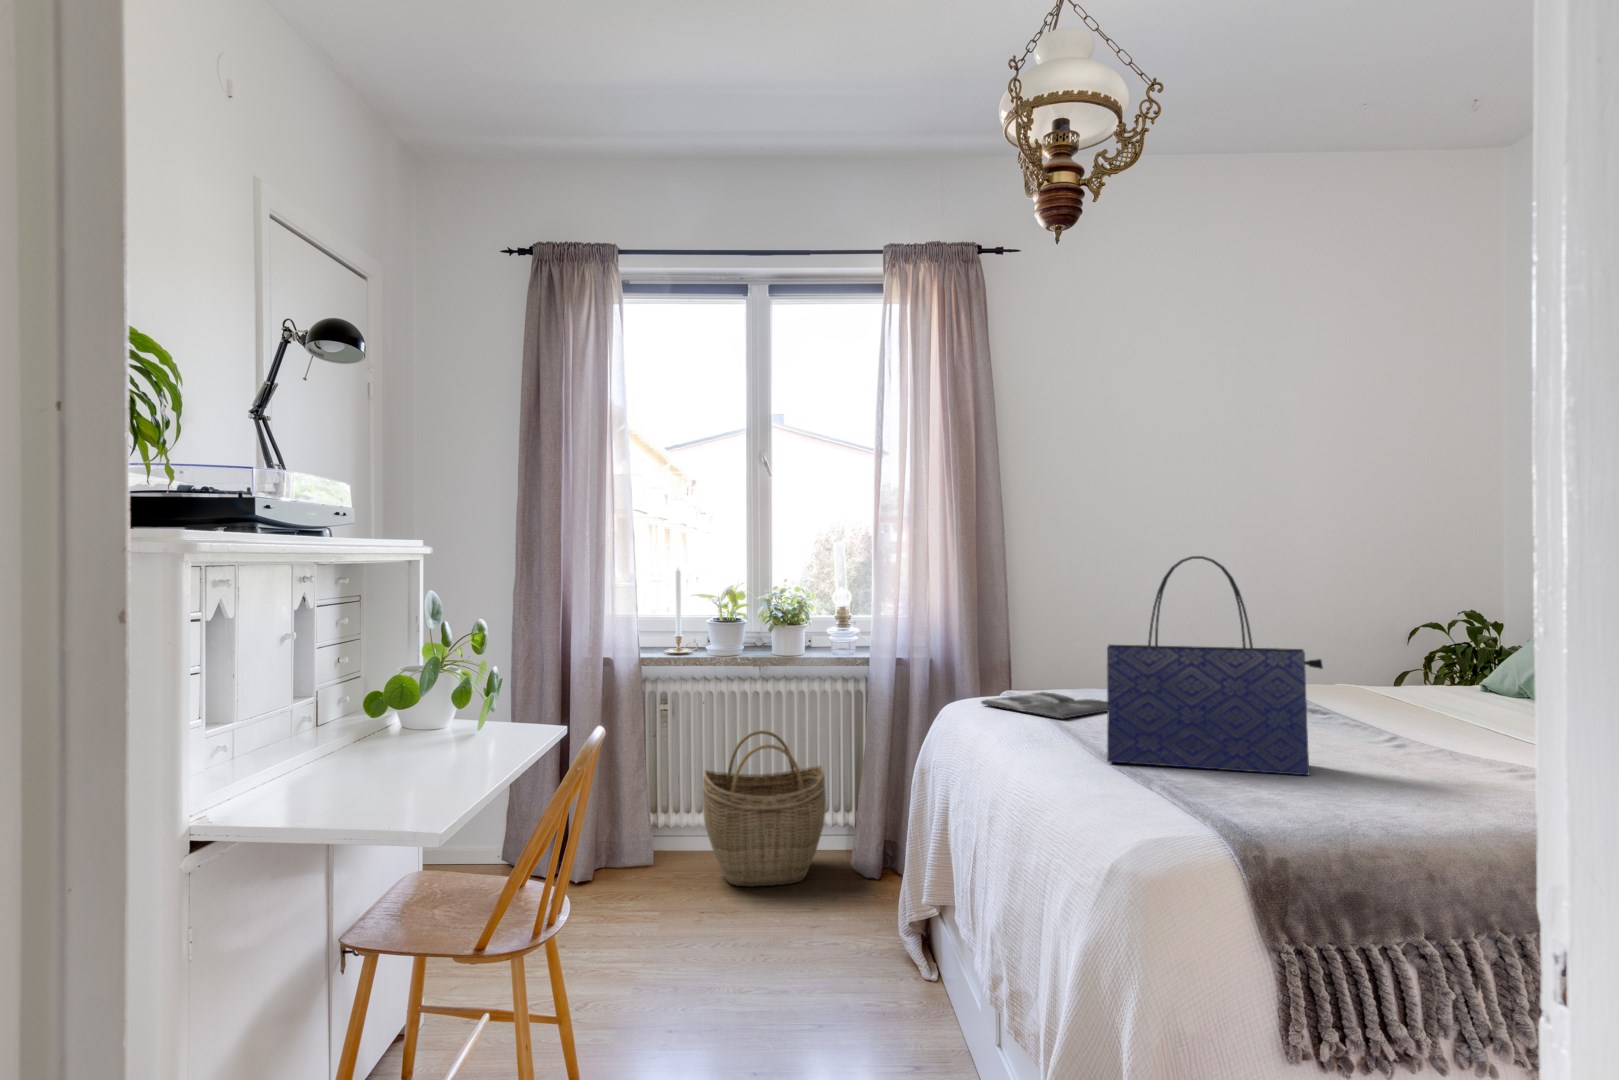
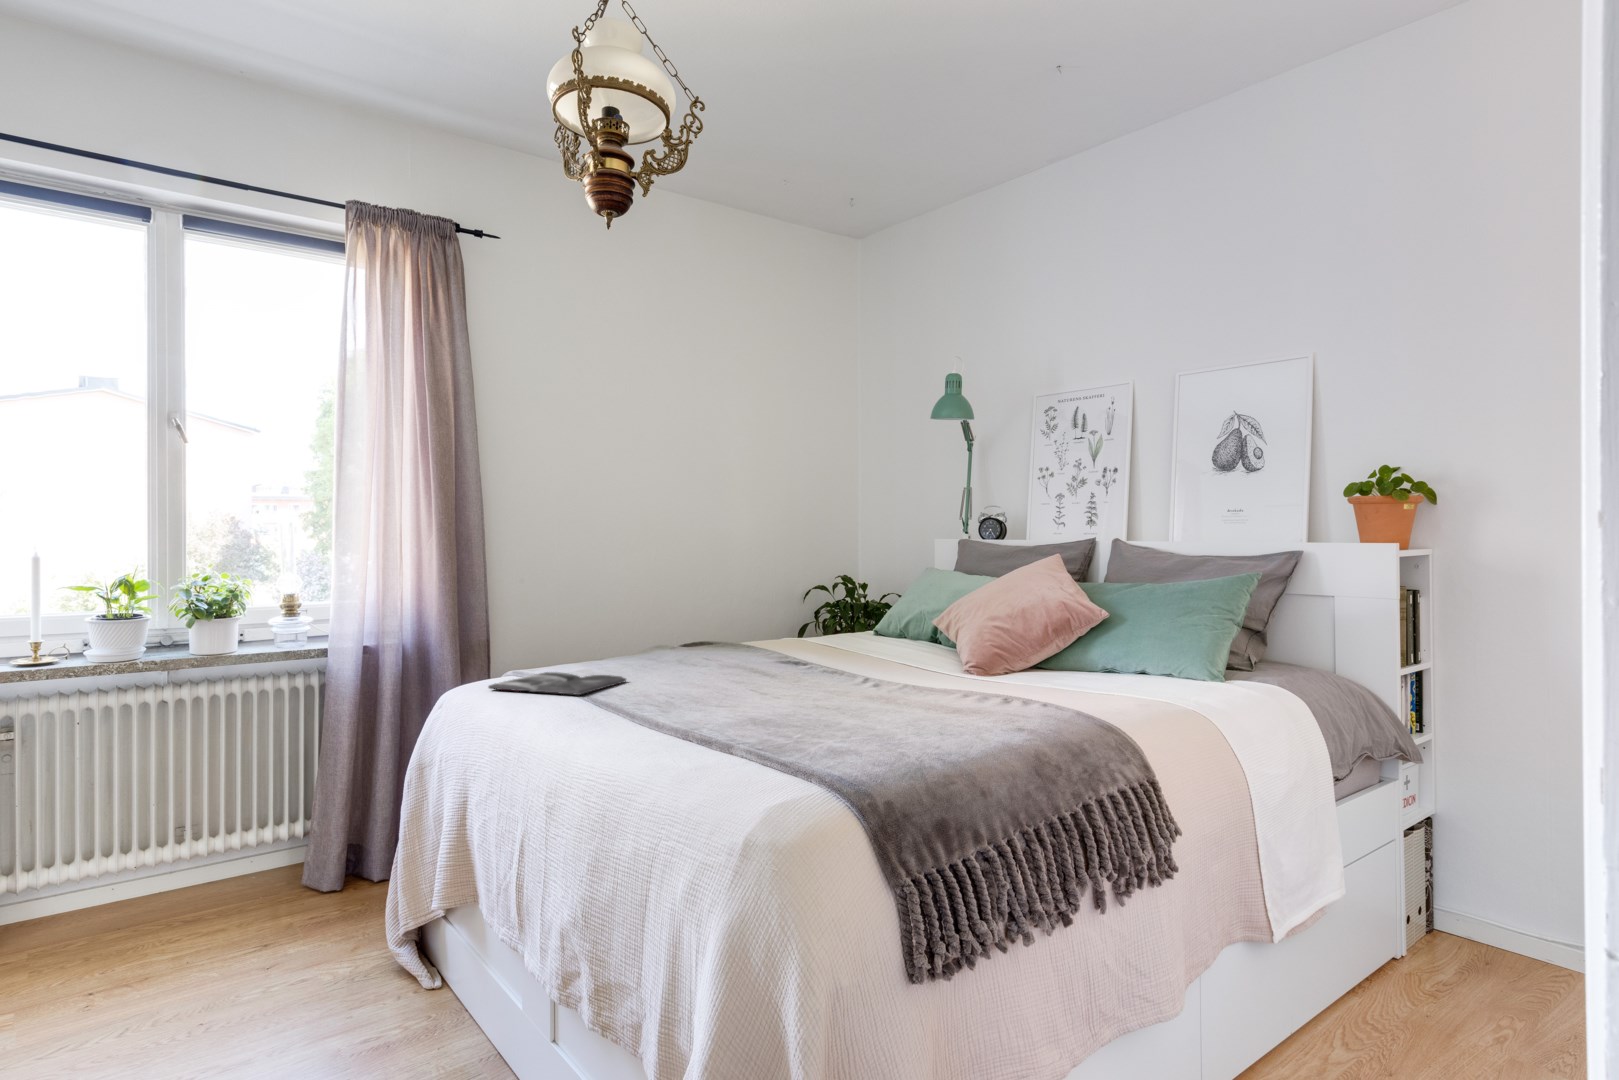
tote bag: present [1107,556,1323,775] -> none [645,535,820,728]
woven basket: present [703,730,826,886] -> none [90,748,270,943]

